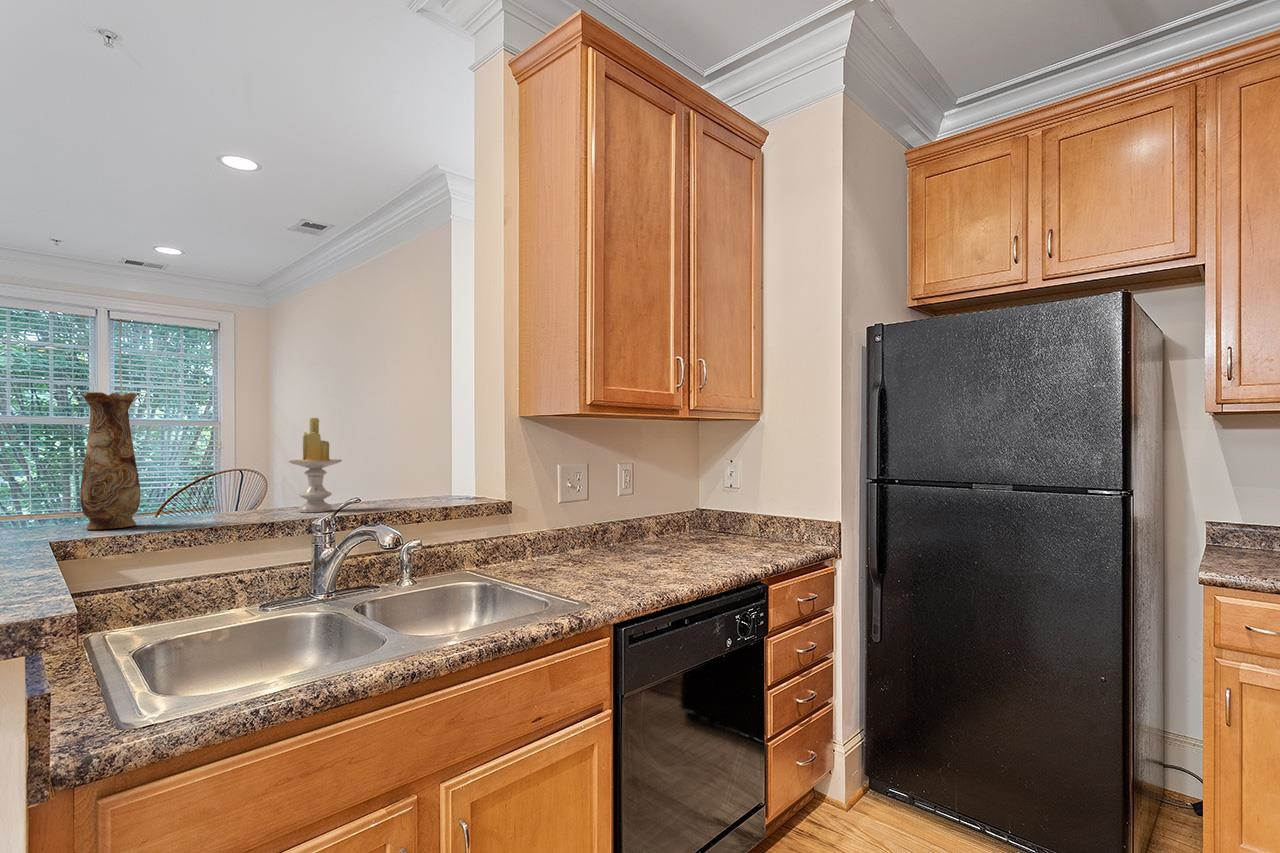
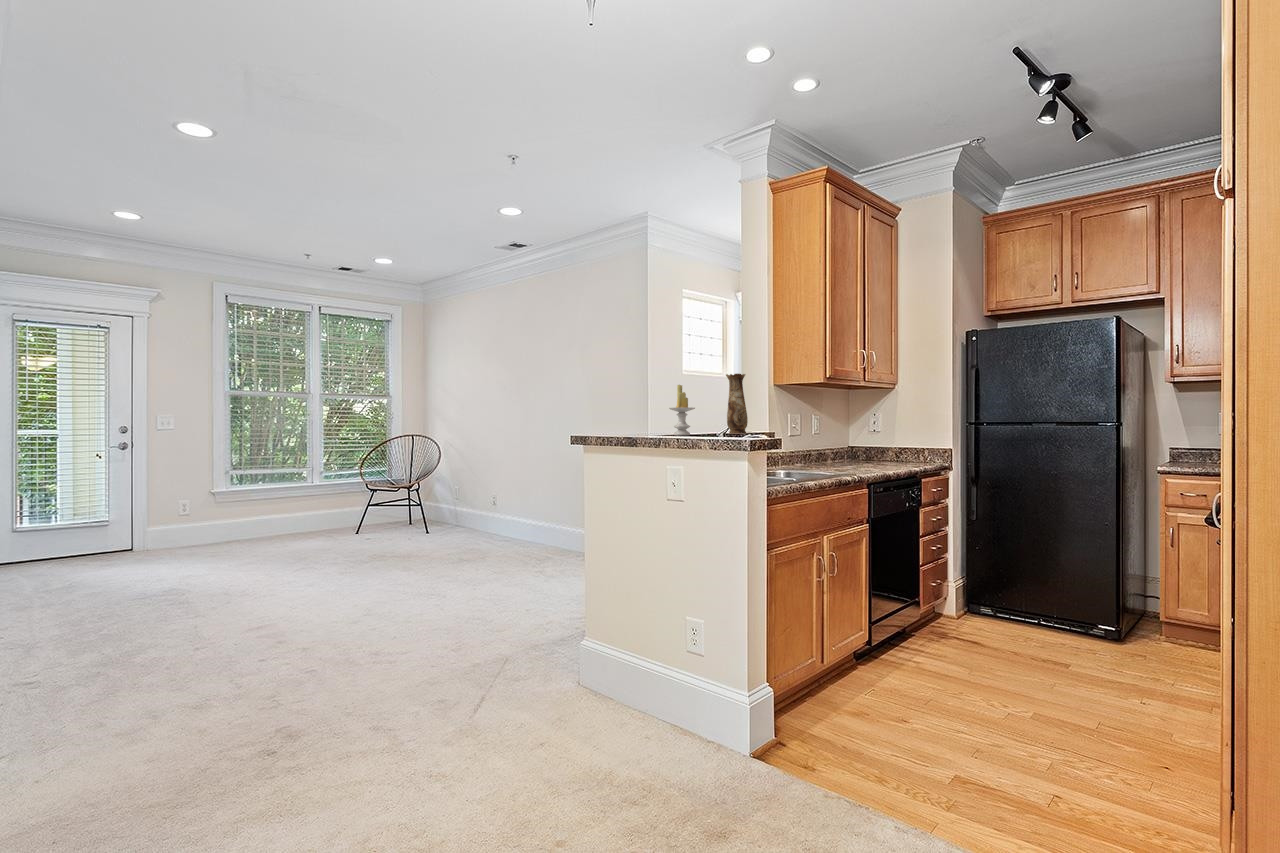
vase: present [80,392,140,529] -> present [726,373,748,434]

